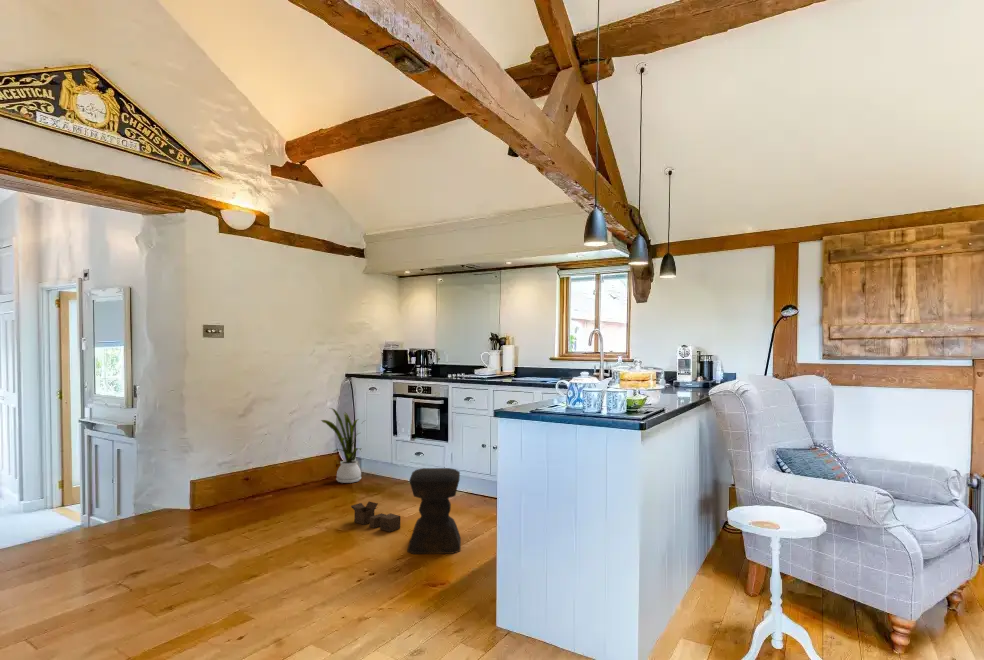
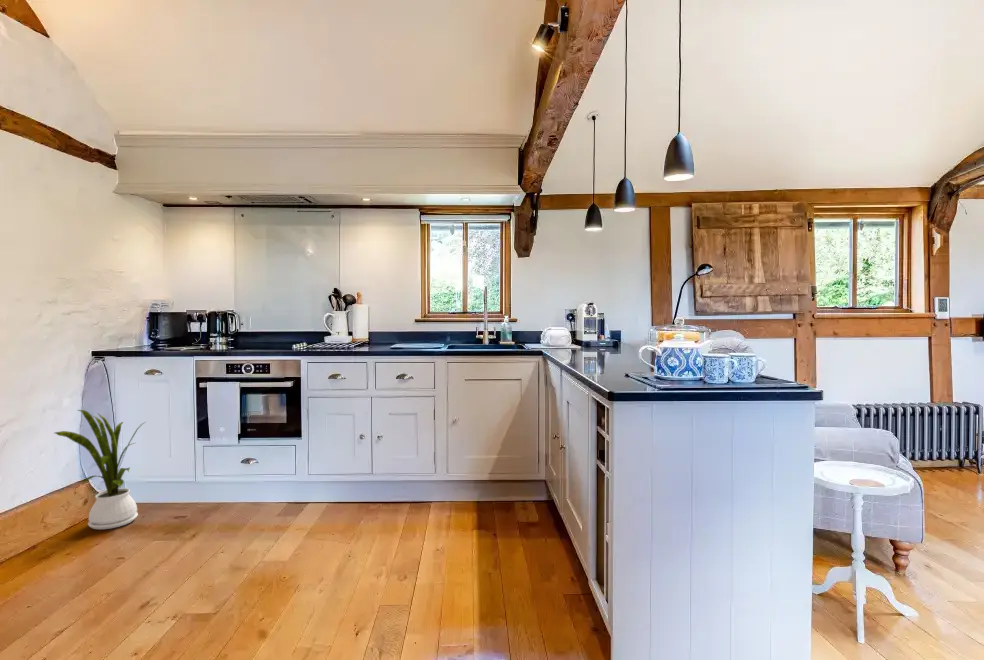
stool: present [407,468,461,554] -> none [342,477,441,628]
cardboard box: present [351,502,400,532] -> none [198,555,304,600]

